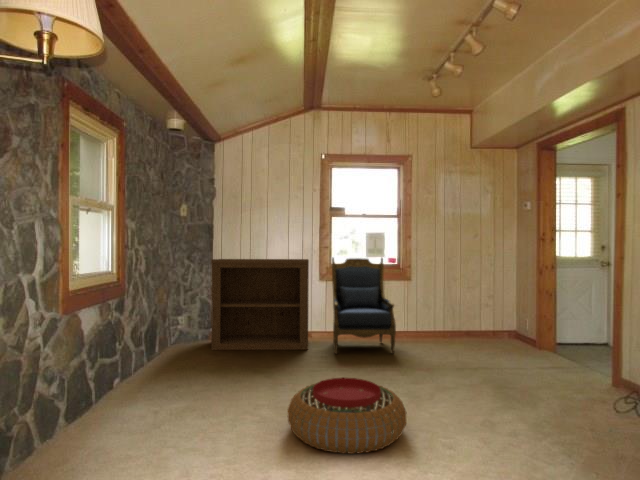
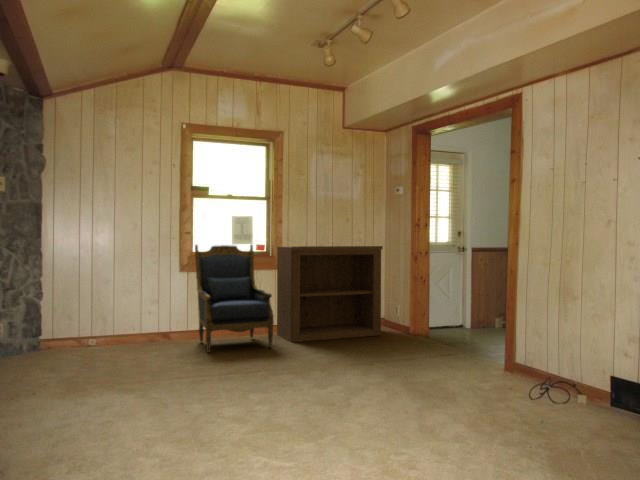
bookshelf: present [211,259,309,350] -> present [277,246,383,342]
pouf: present [288,378,407,454] -> none [202,363,322,431]

